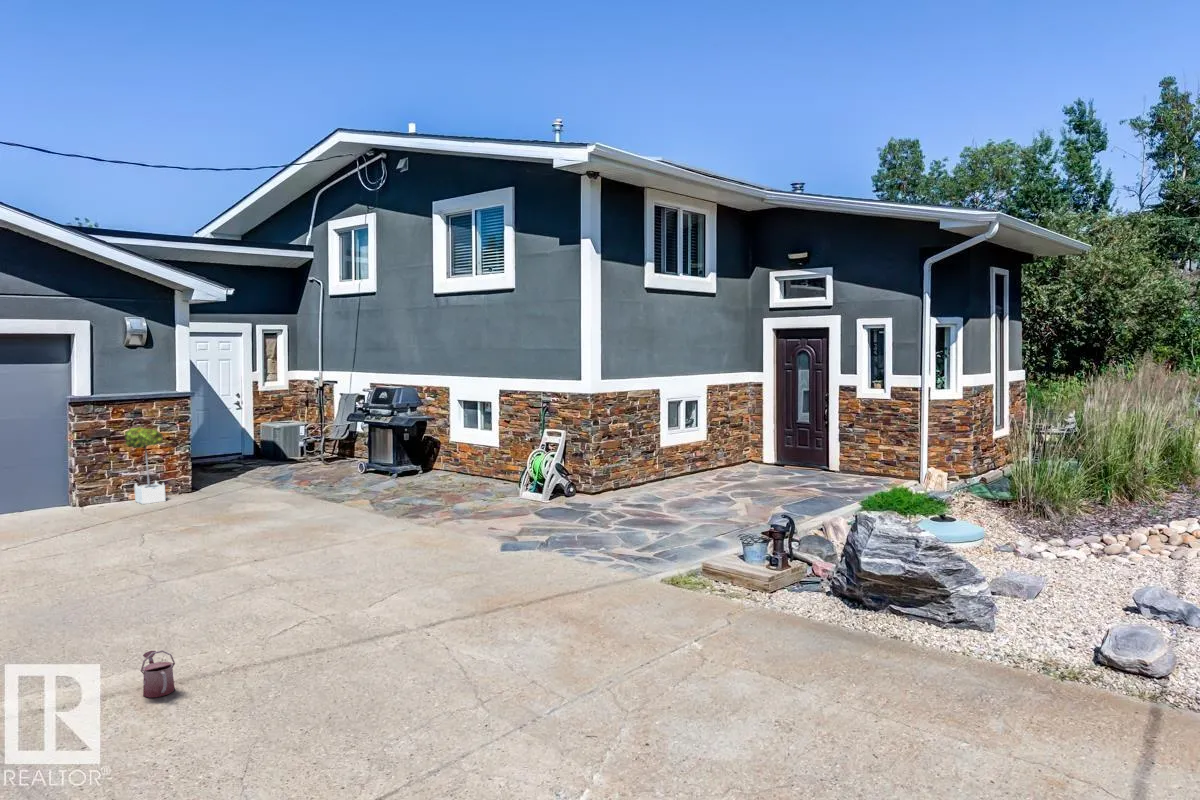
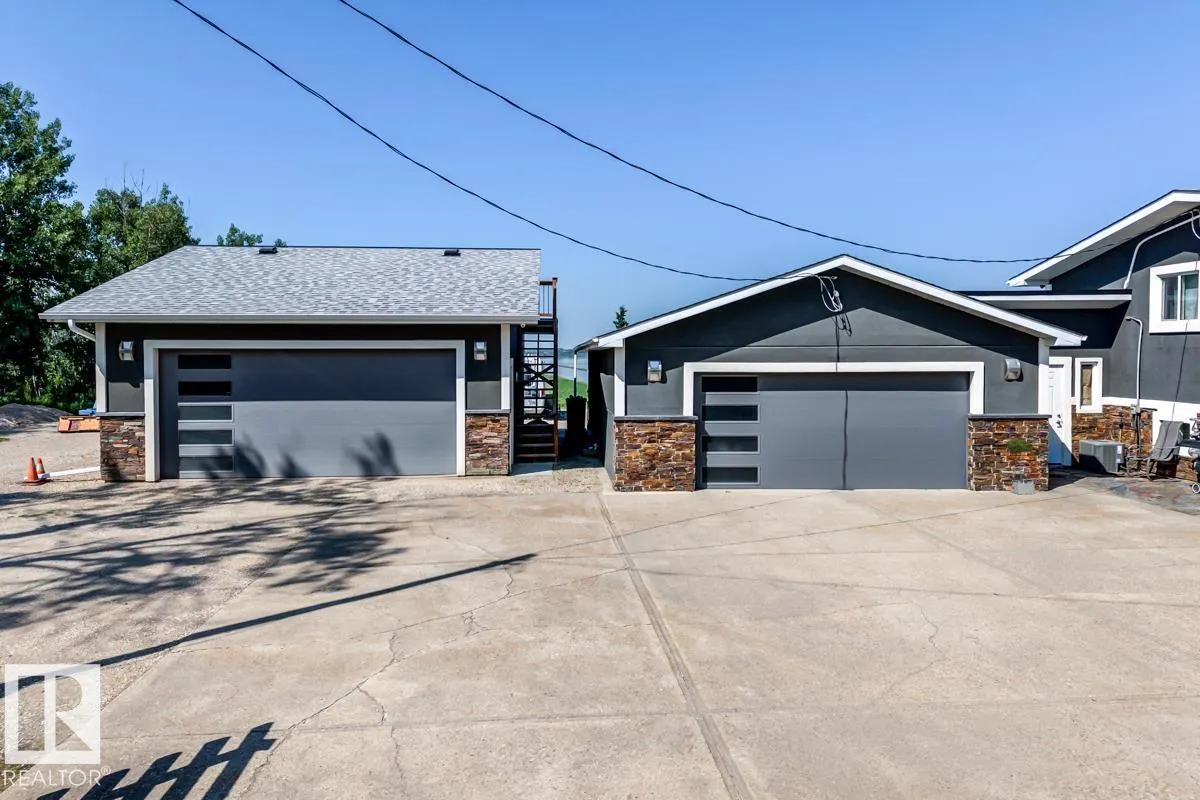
watering can: present [140,650,175,698] -> none [1144,575,1170,601]

